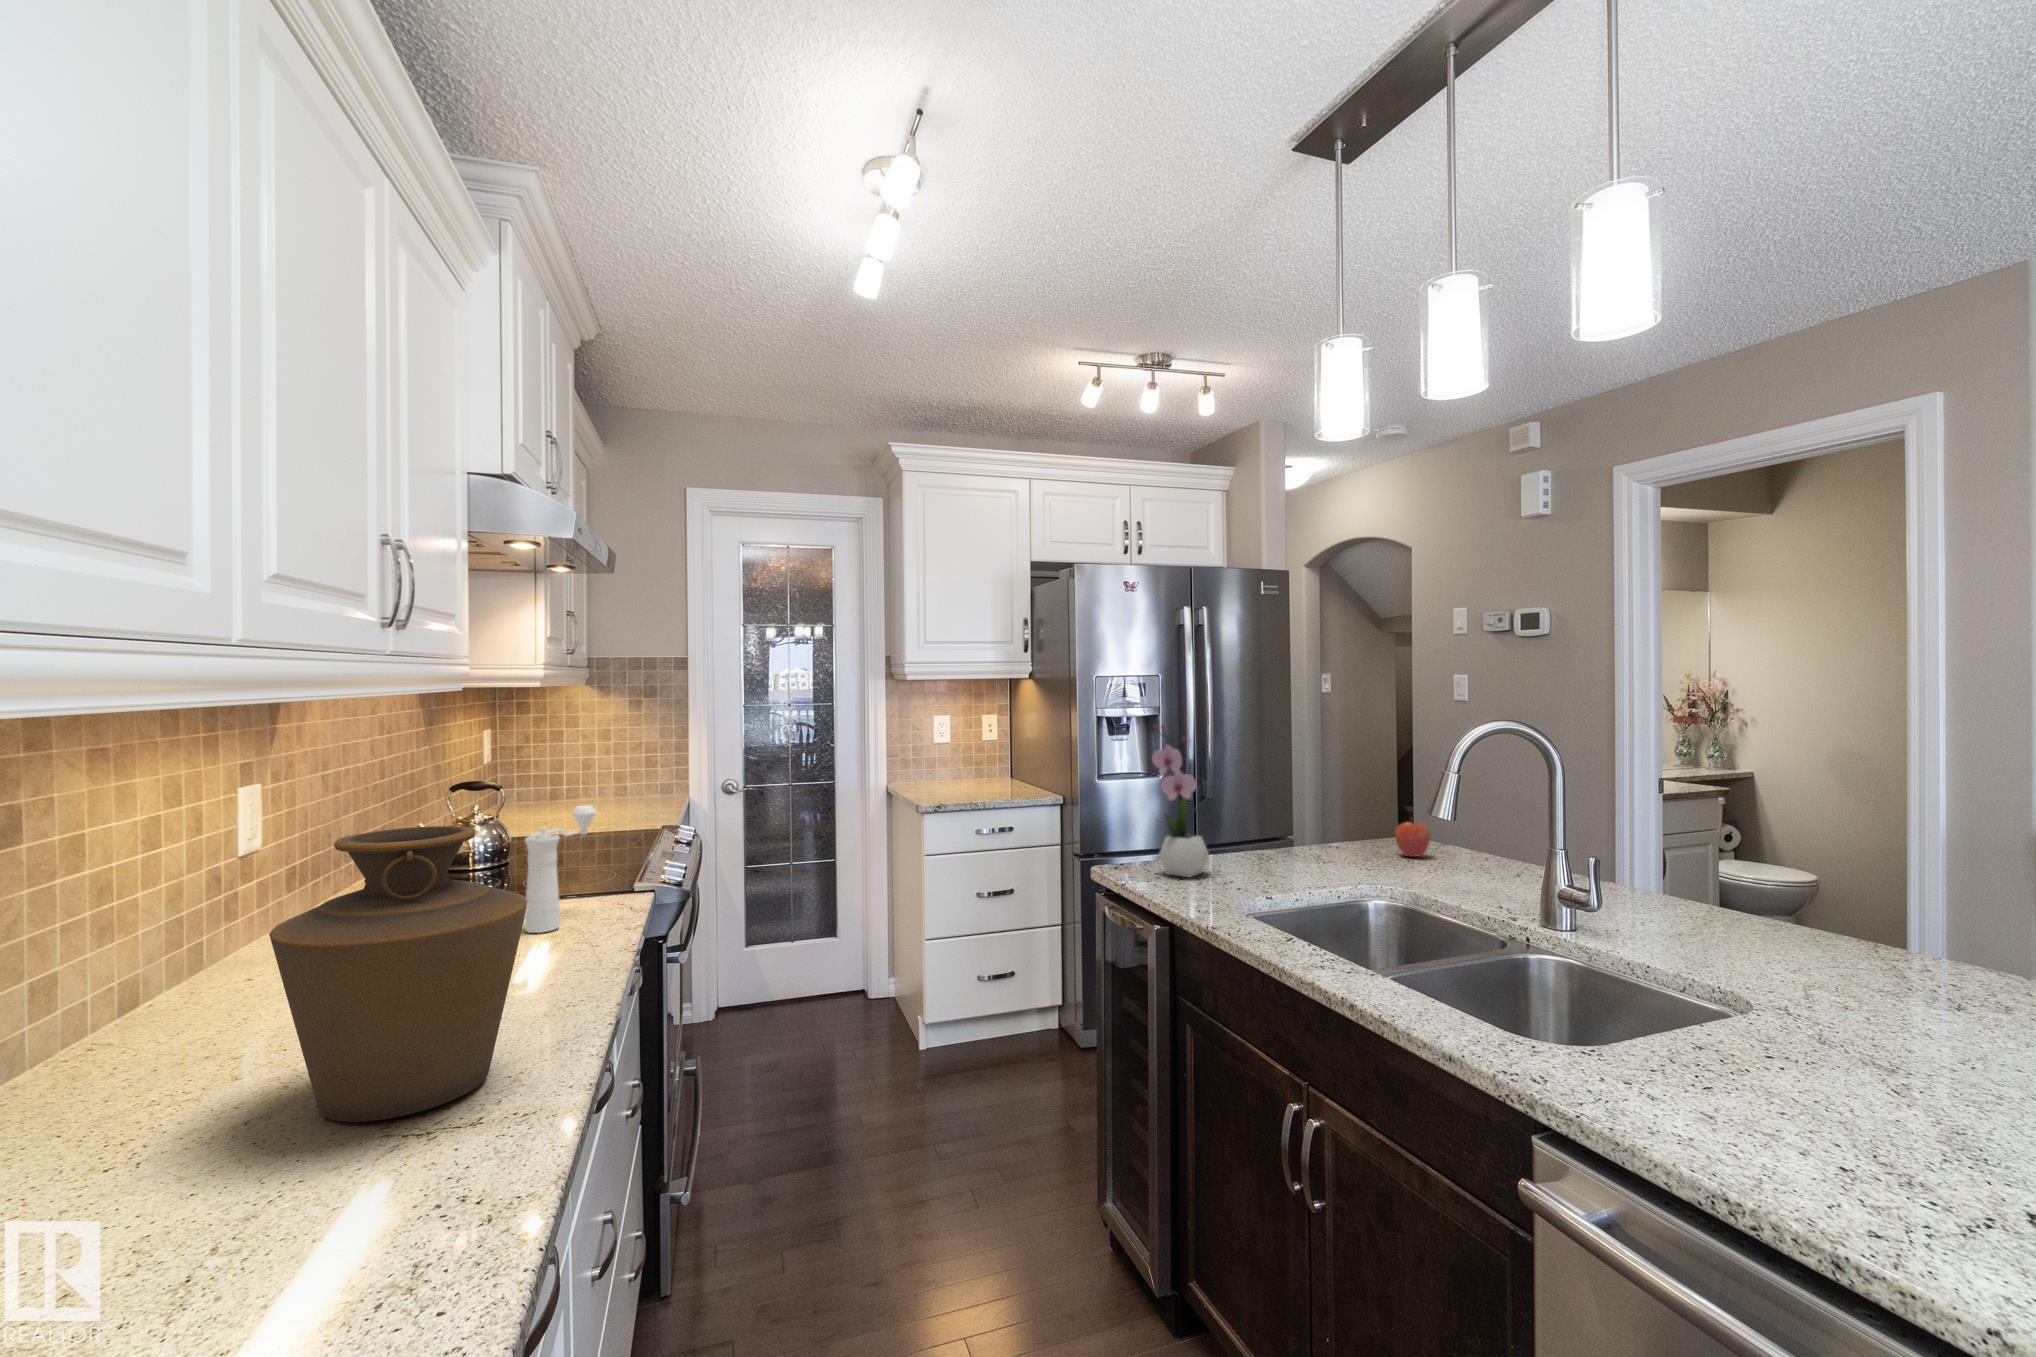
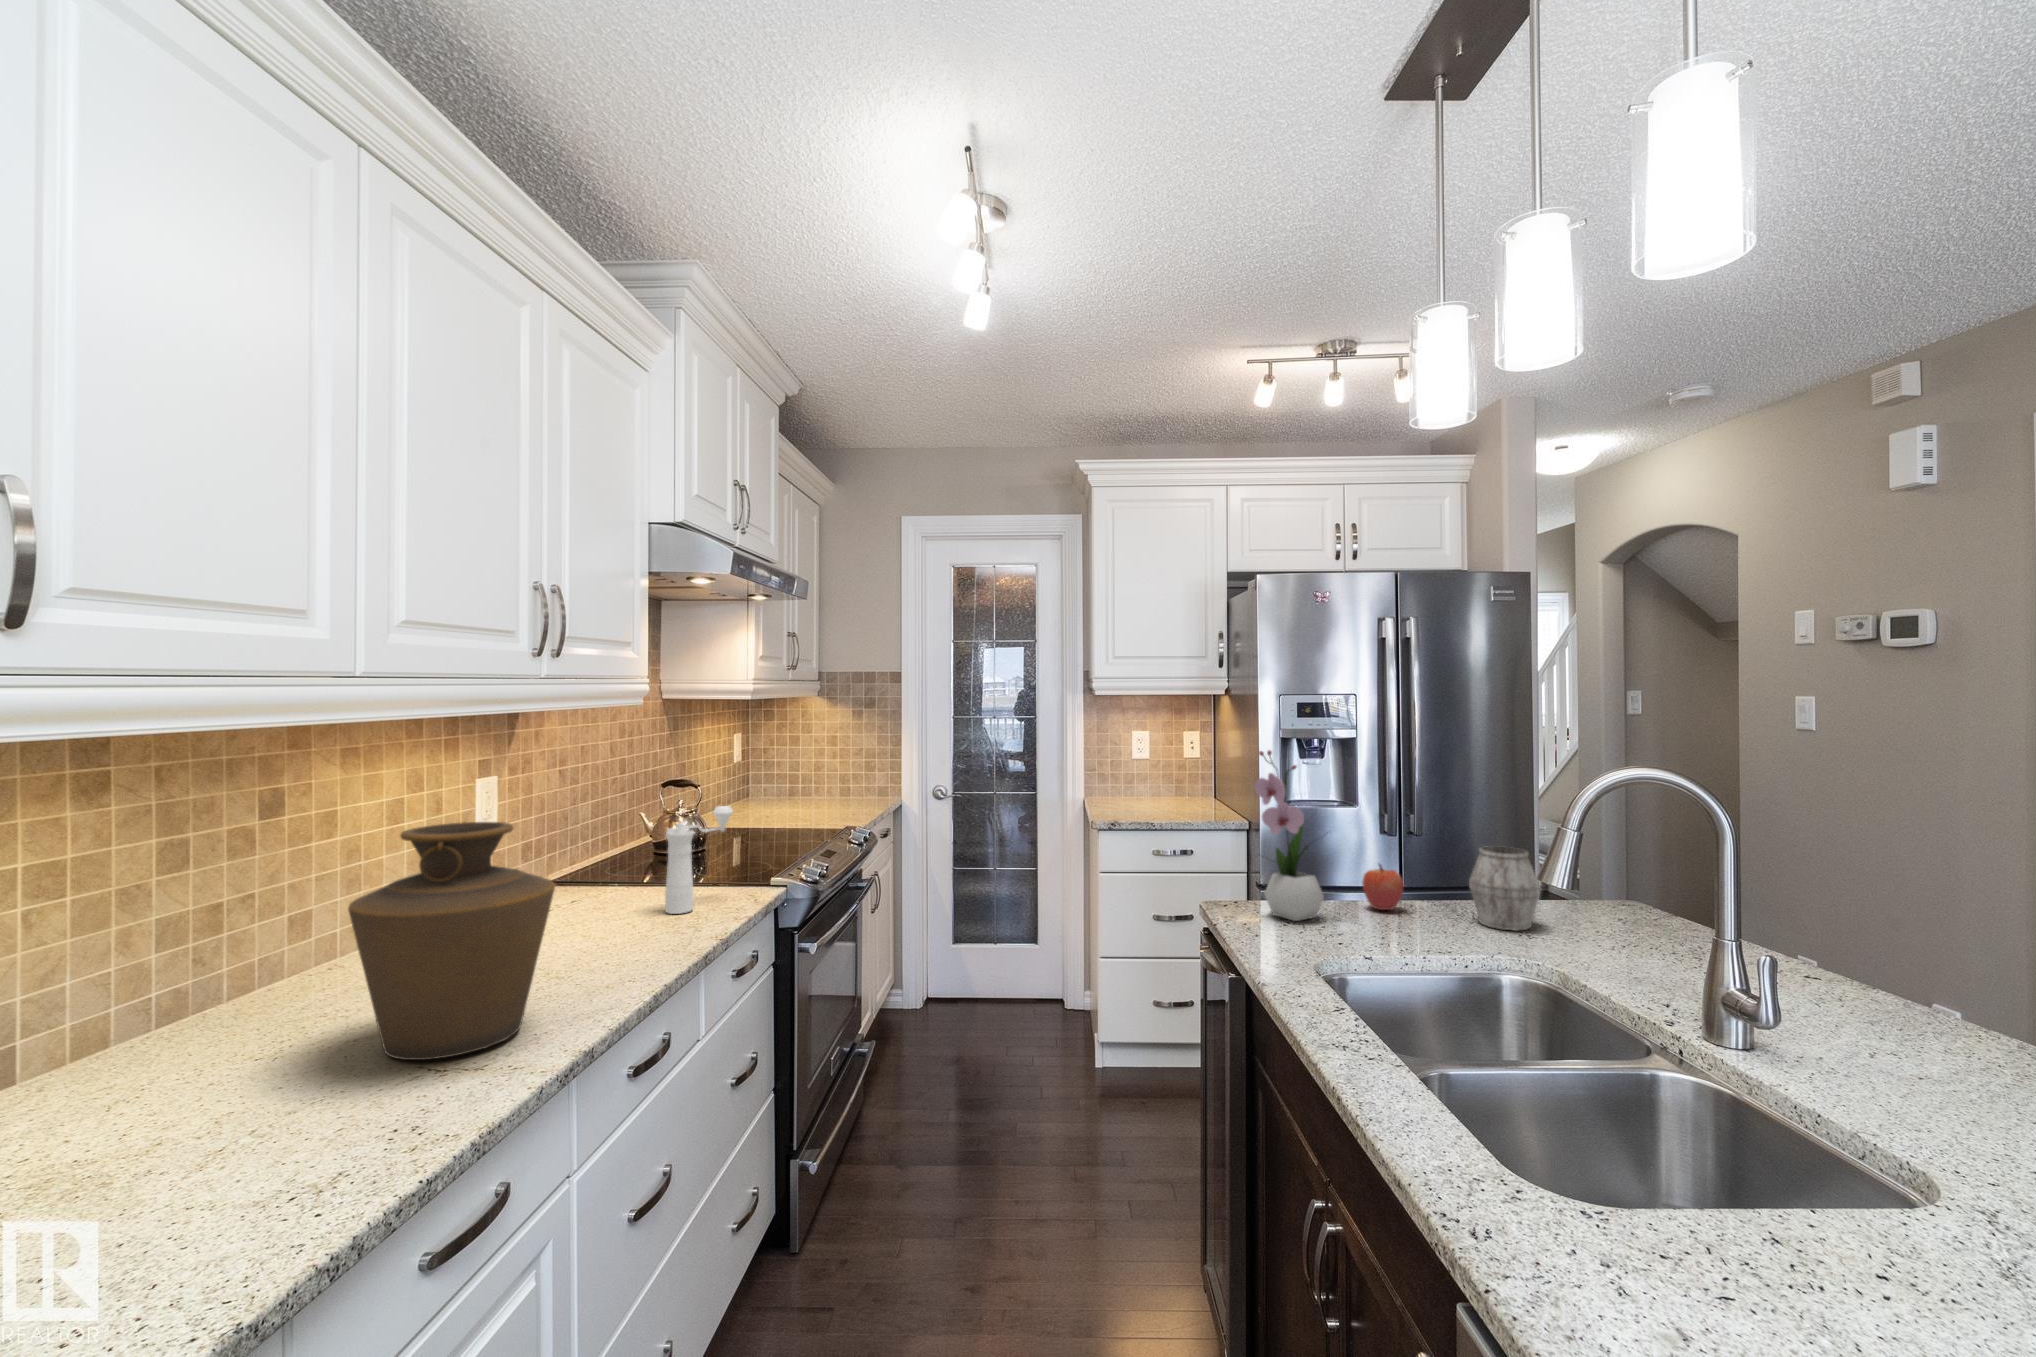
mug: none [1317,801,1371,869] -> present [1469,846,1540,930]
apple: present [1395,818,1430,857] -> present [1363,864,1404,910]

